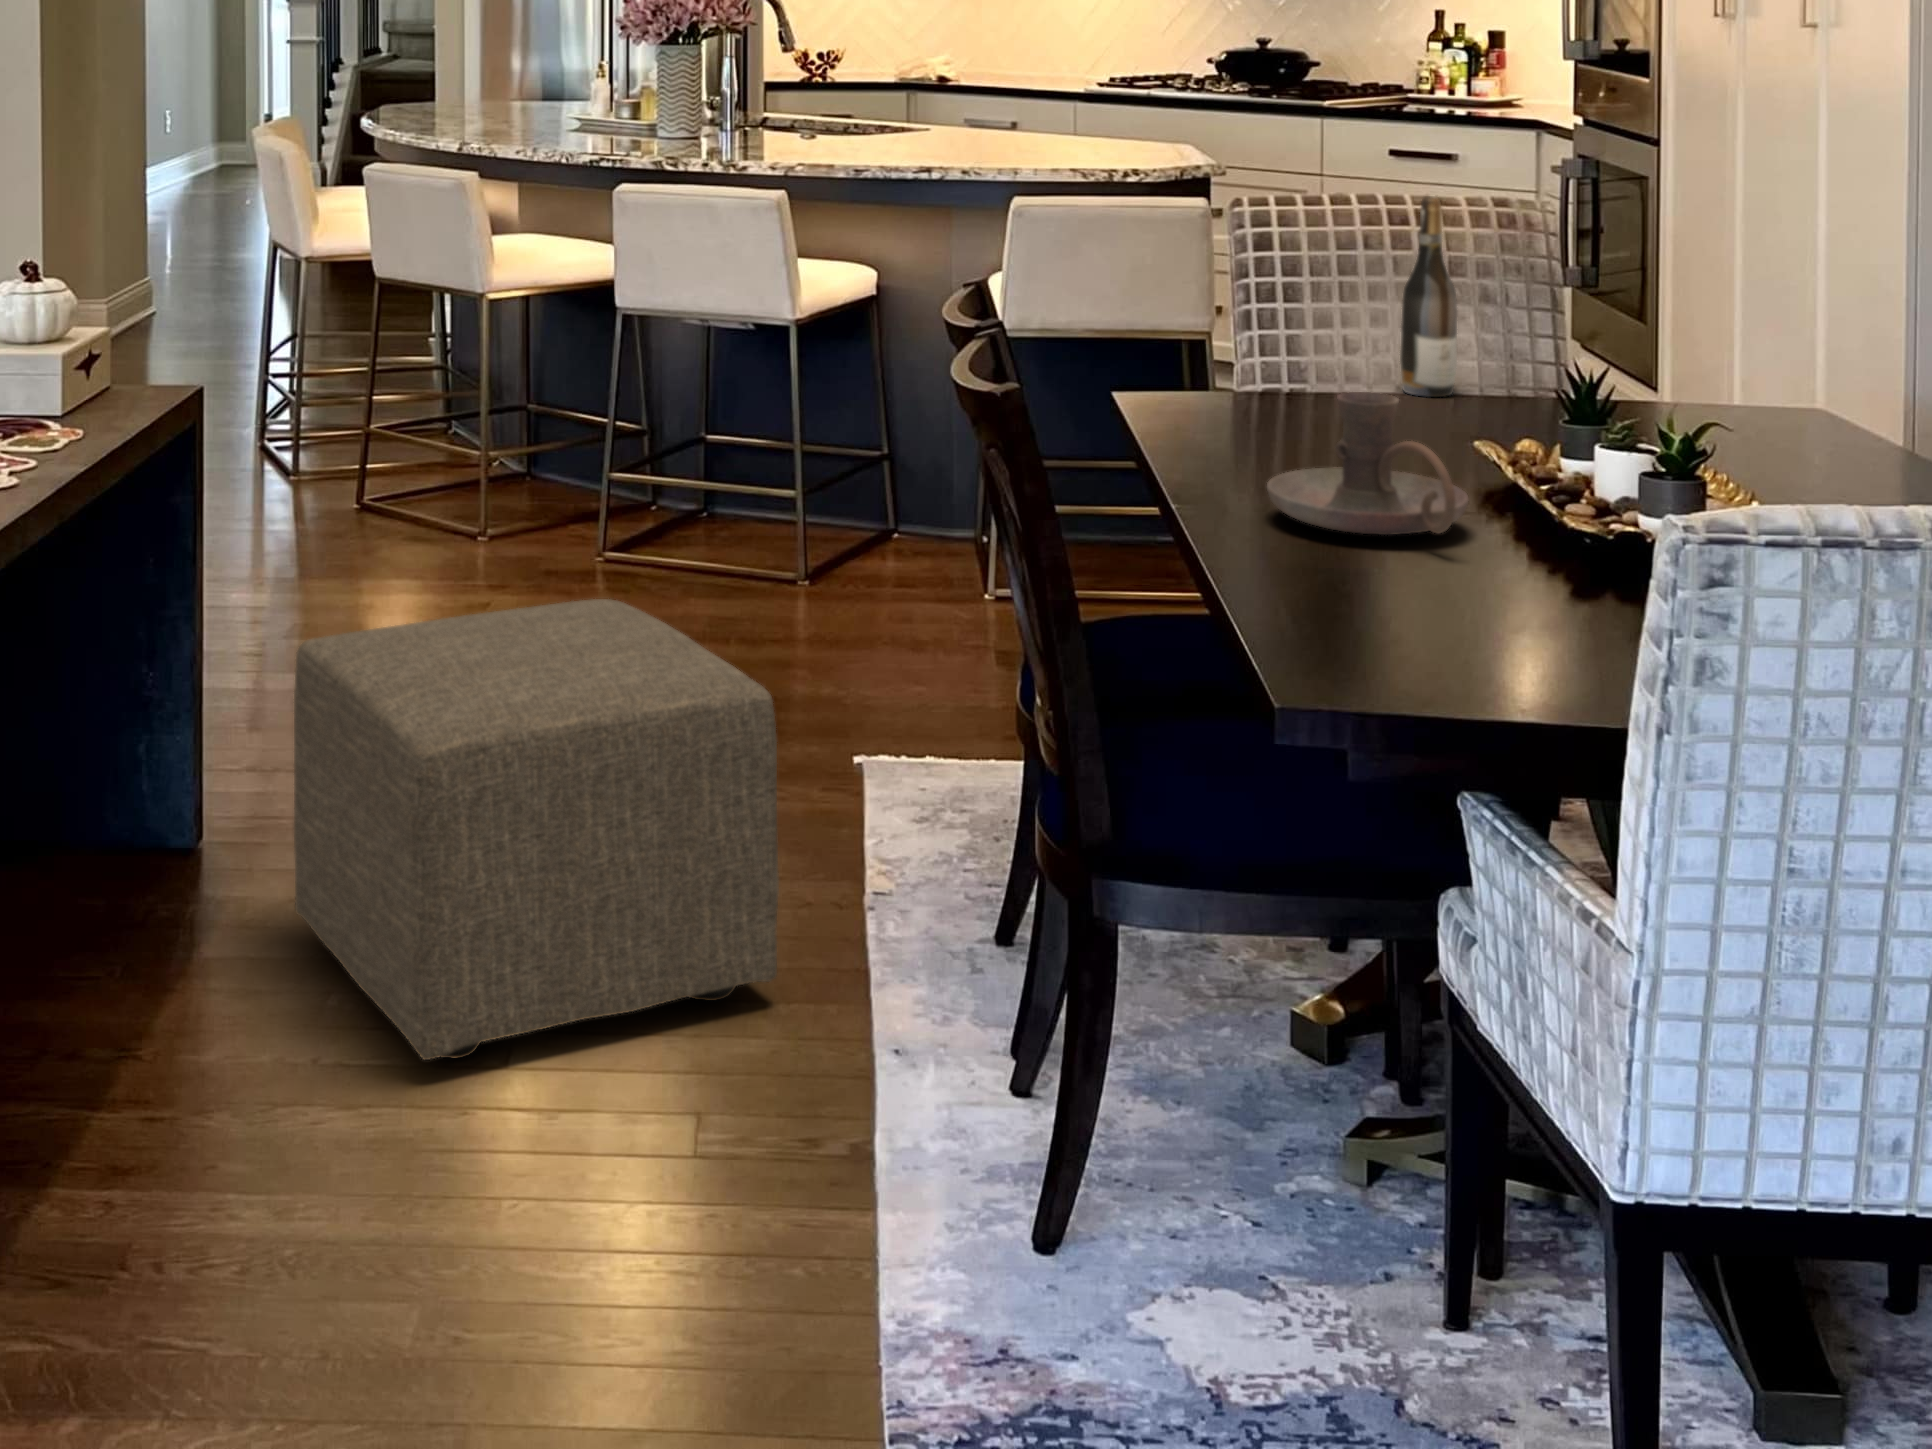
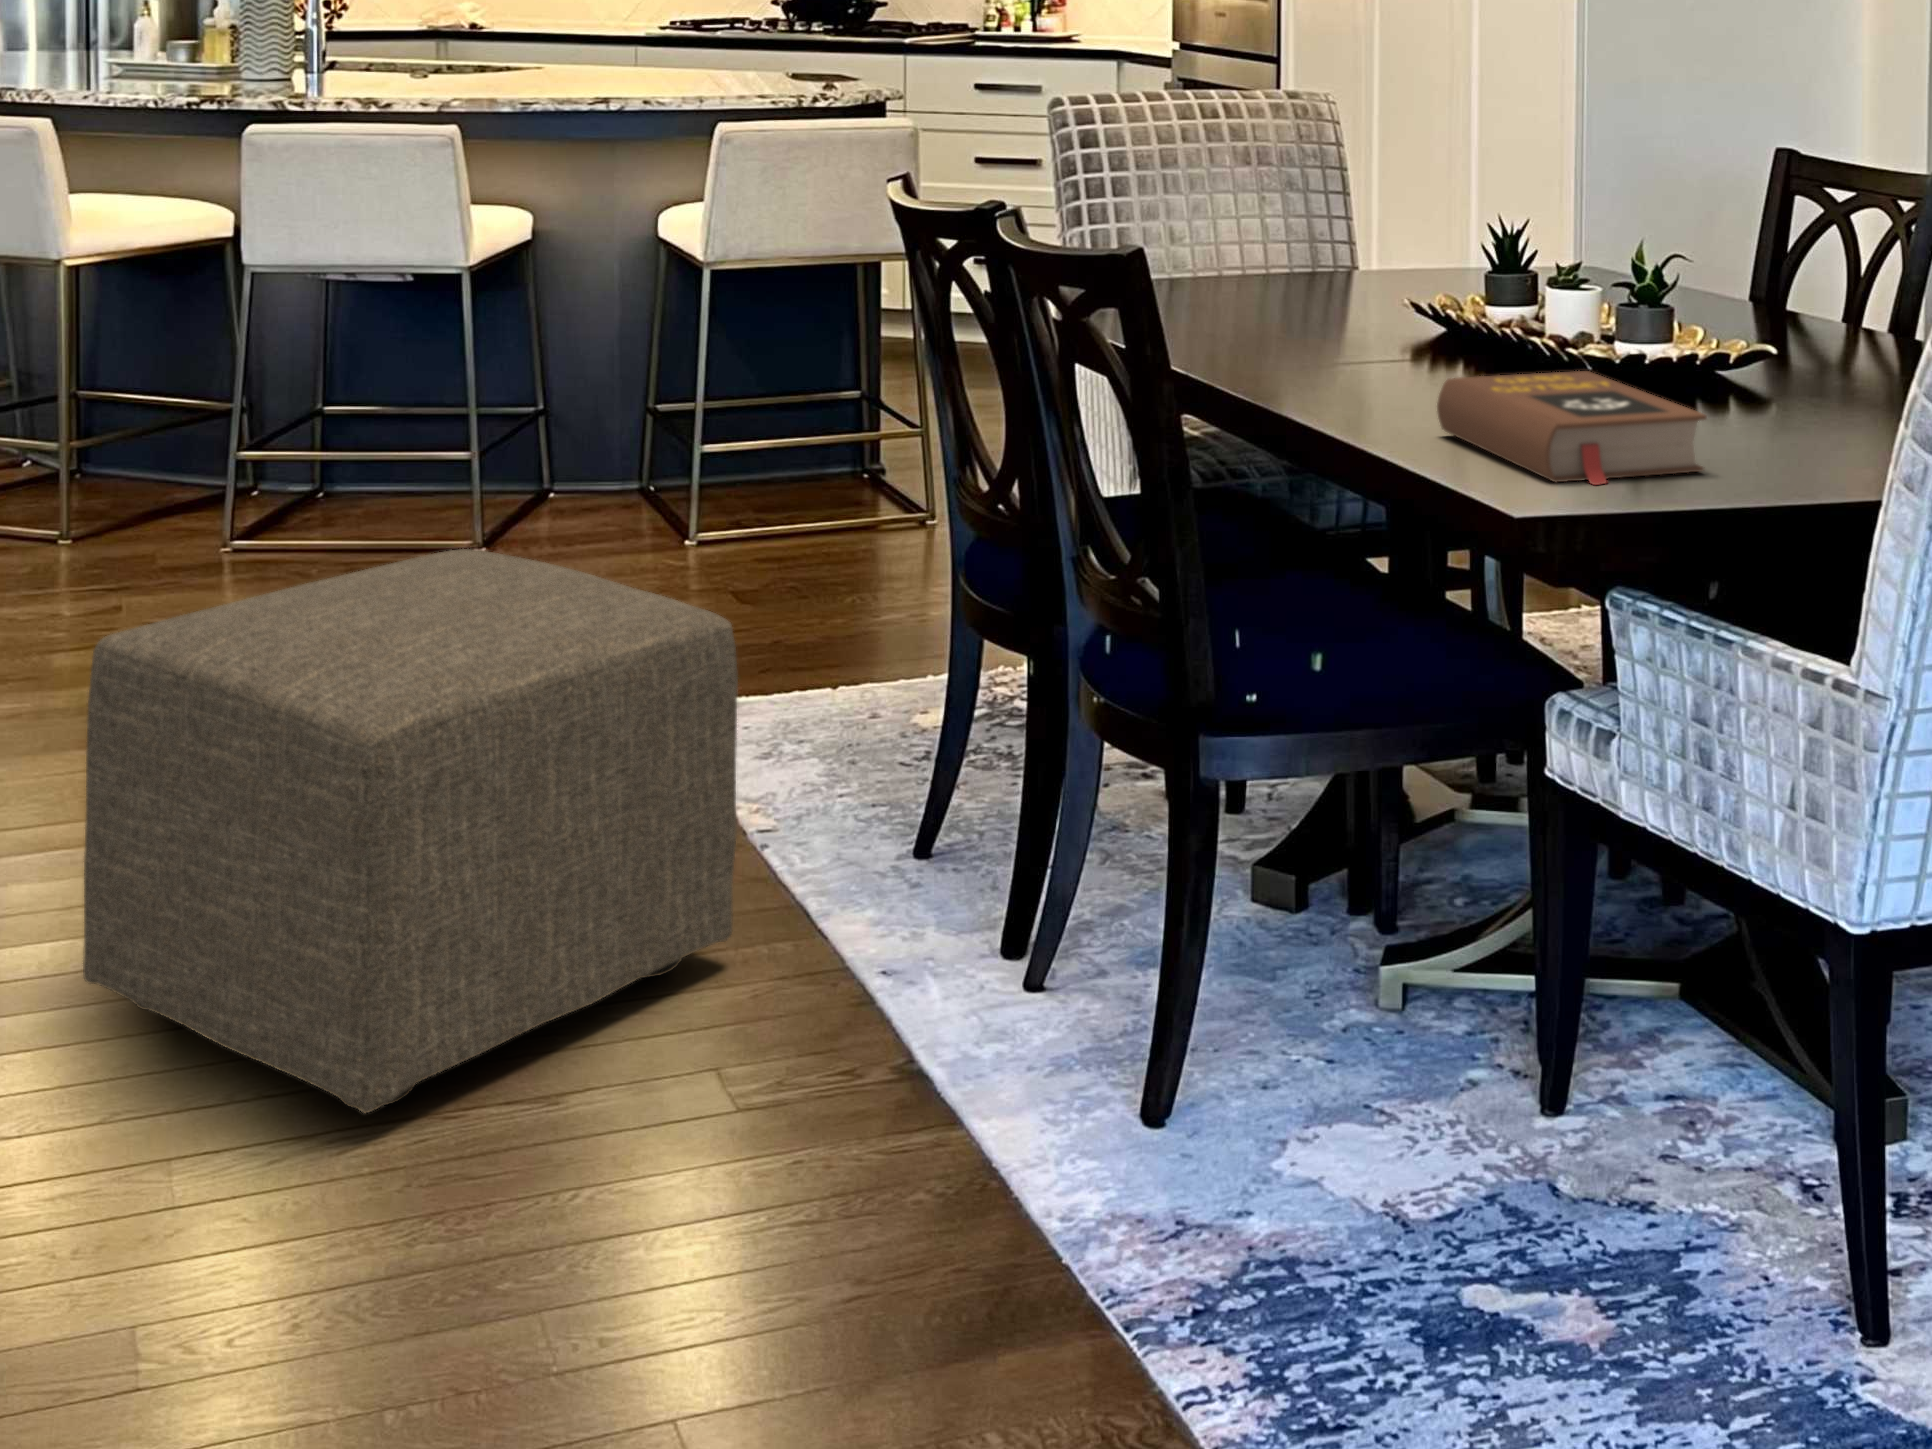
wine bottle: present [1400,196,1457,397] -> none [1241,82,1292,272]
candle holder: present [1267,392,1469,535] -> none [1290,243,1496,375]
book: none [1305,547,1538,679] -> present [1437,371,1707,485]

